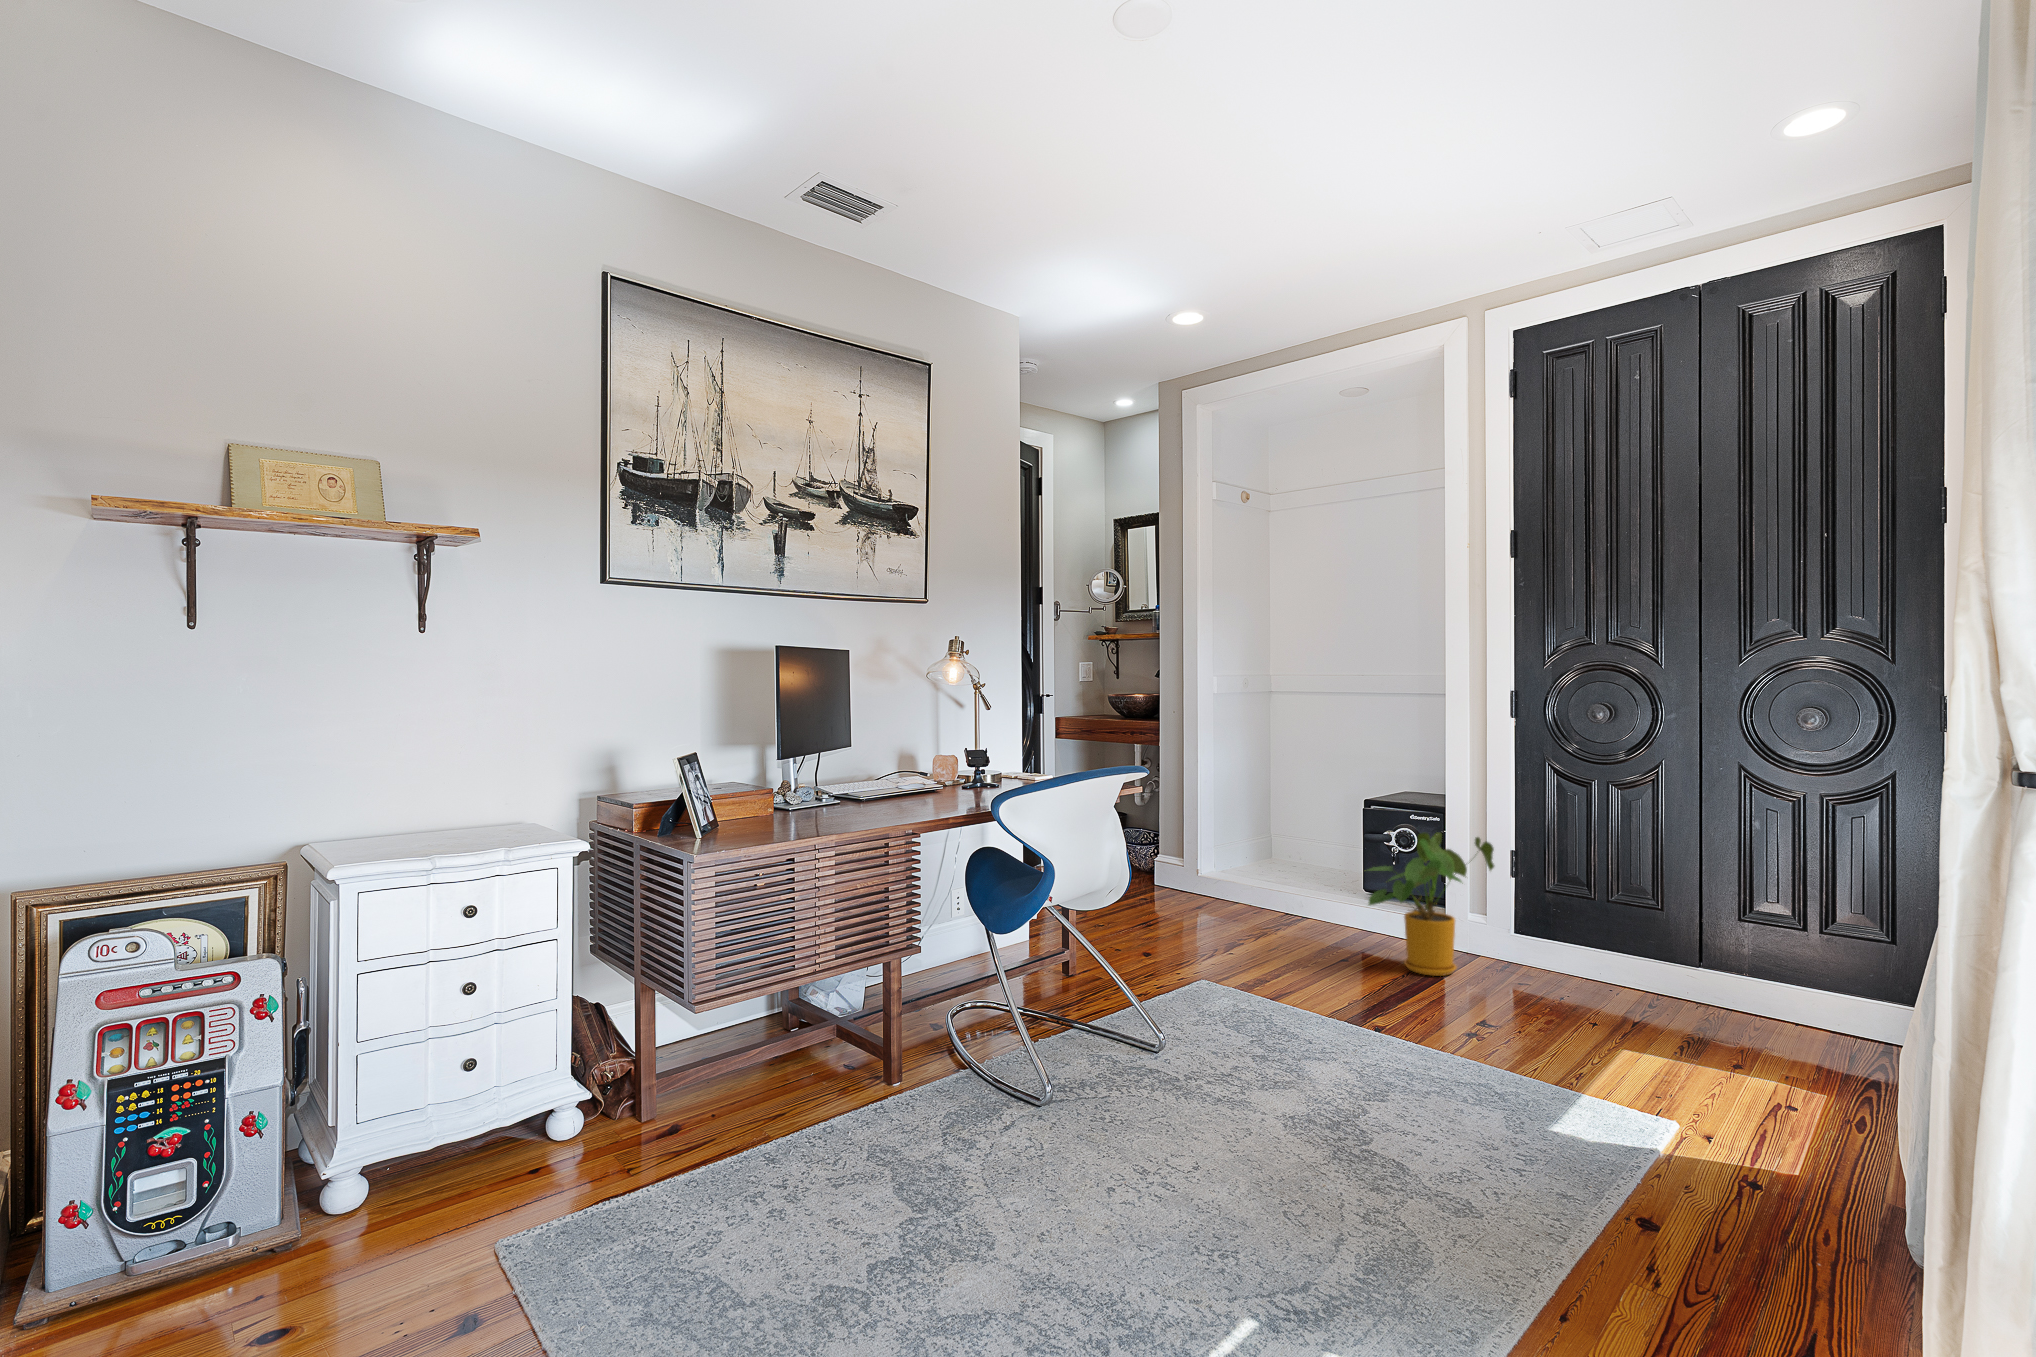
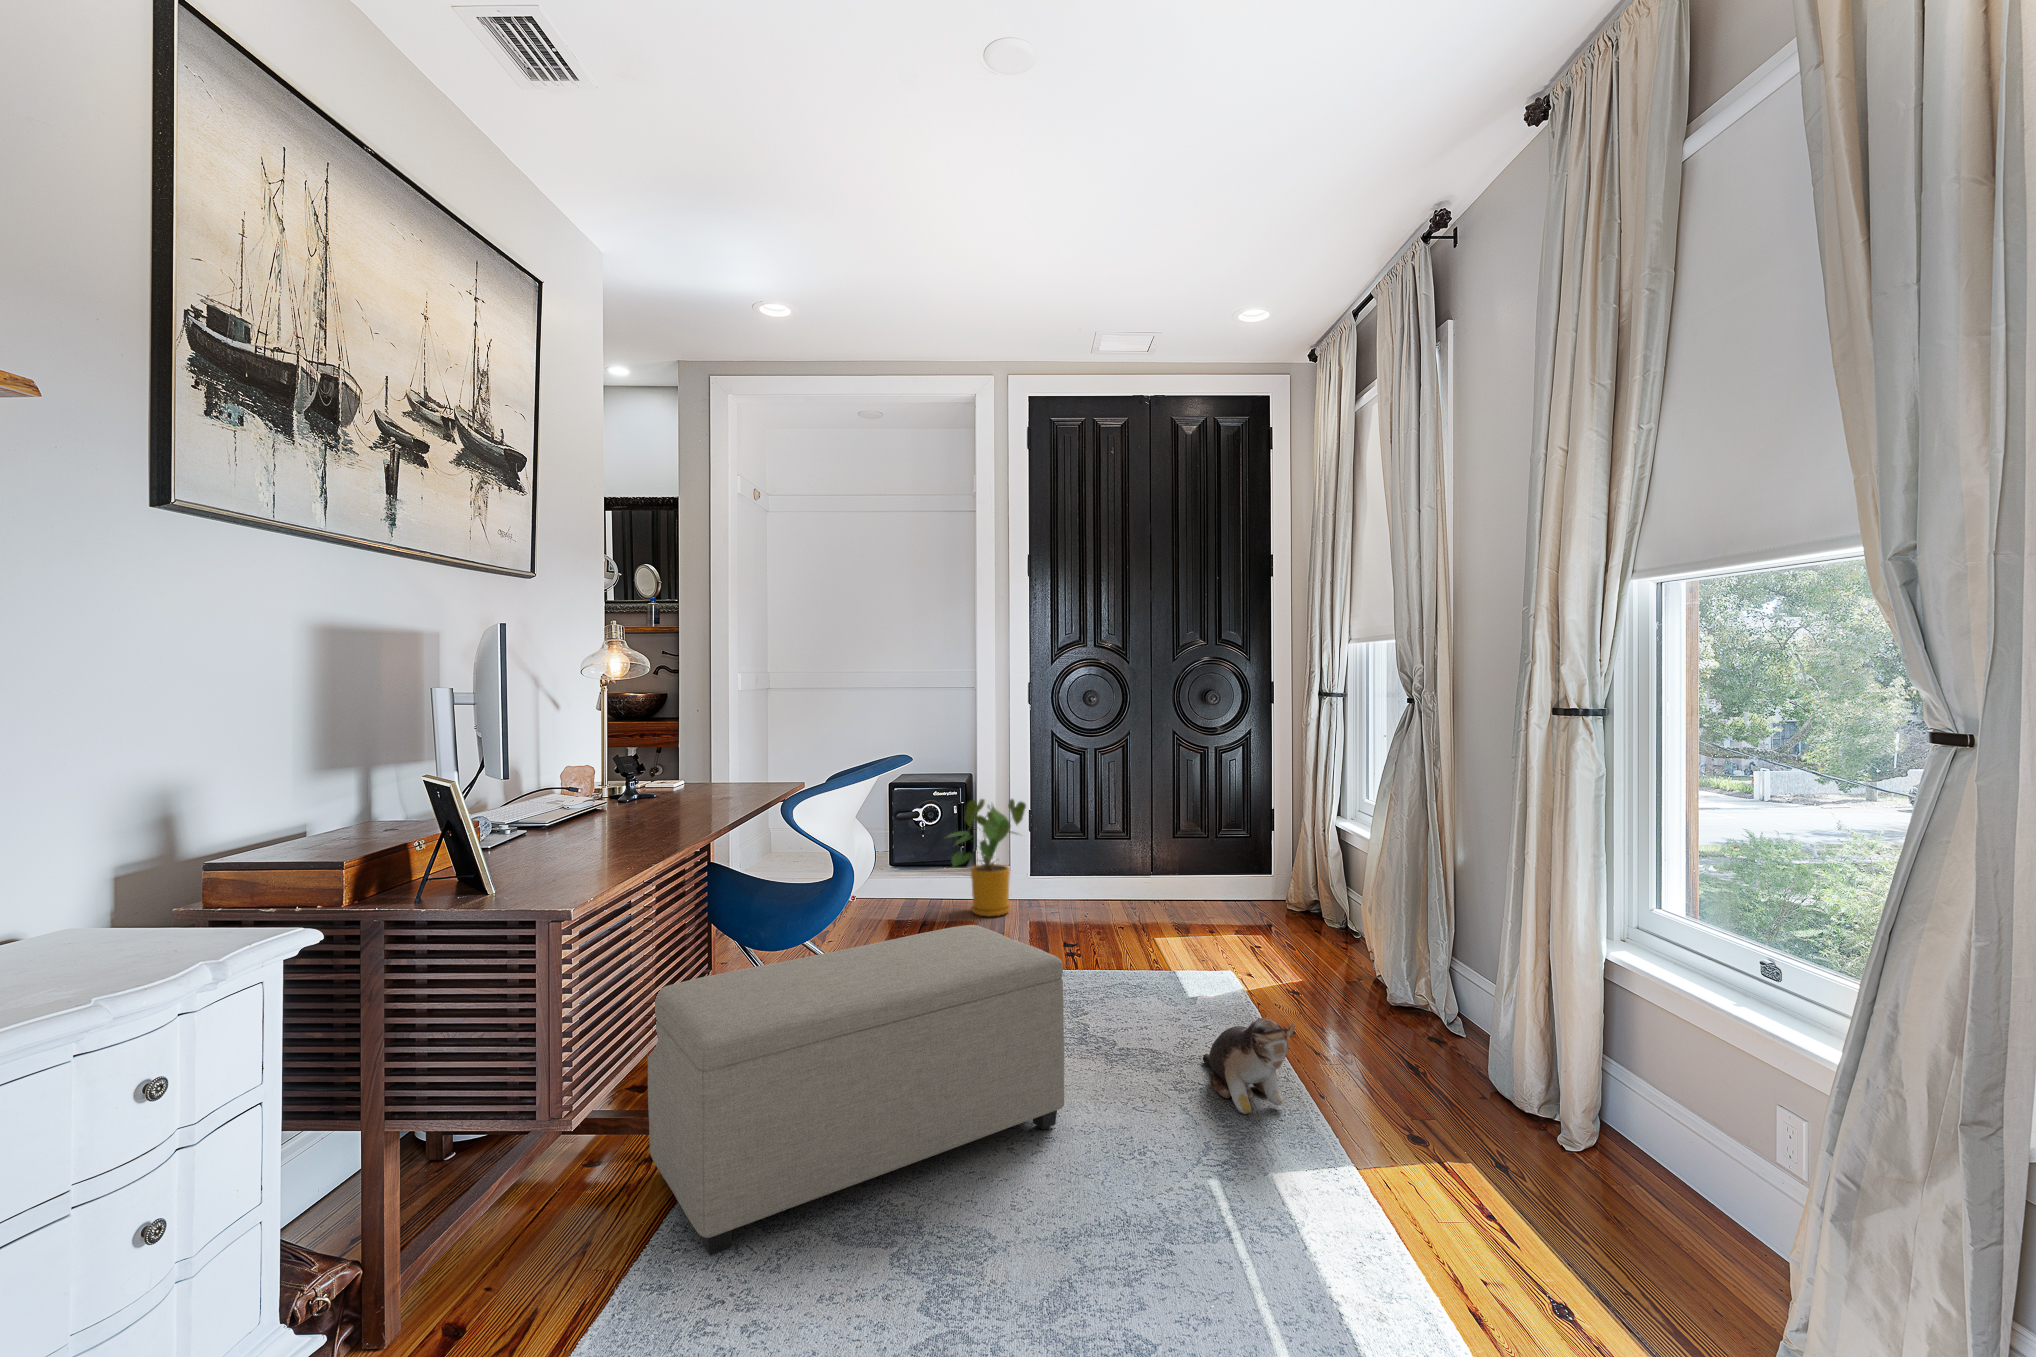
ottoman: none [796,938,1172,1181] -> present [648,925,1064,1255]
plush toy: none [1355,1147,1454,1276] -> present [1203,1018,1295,1114]

